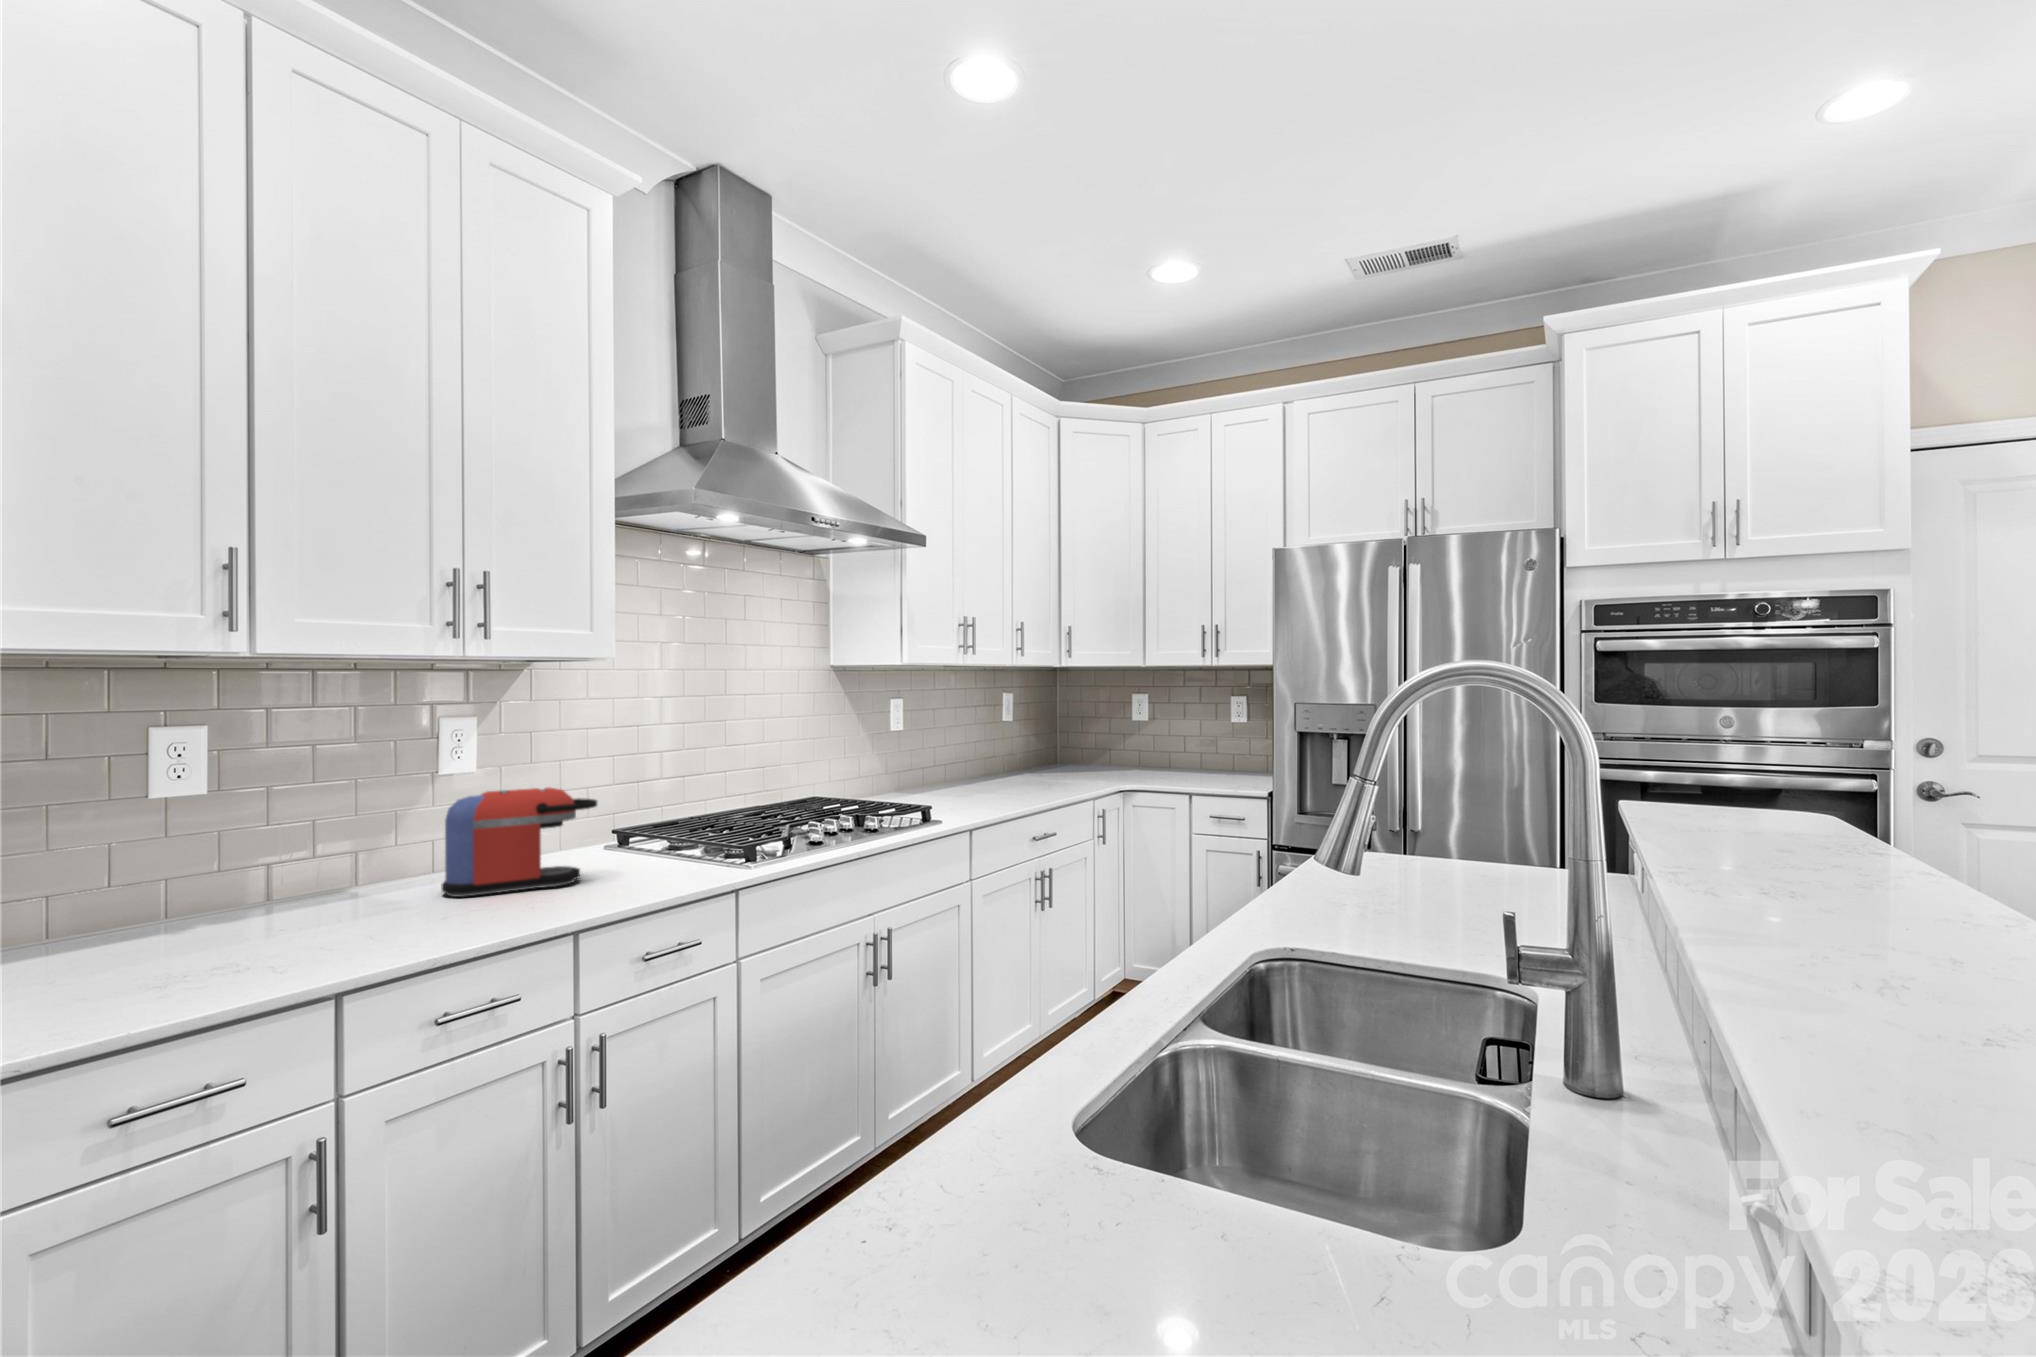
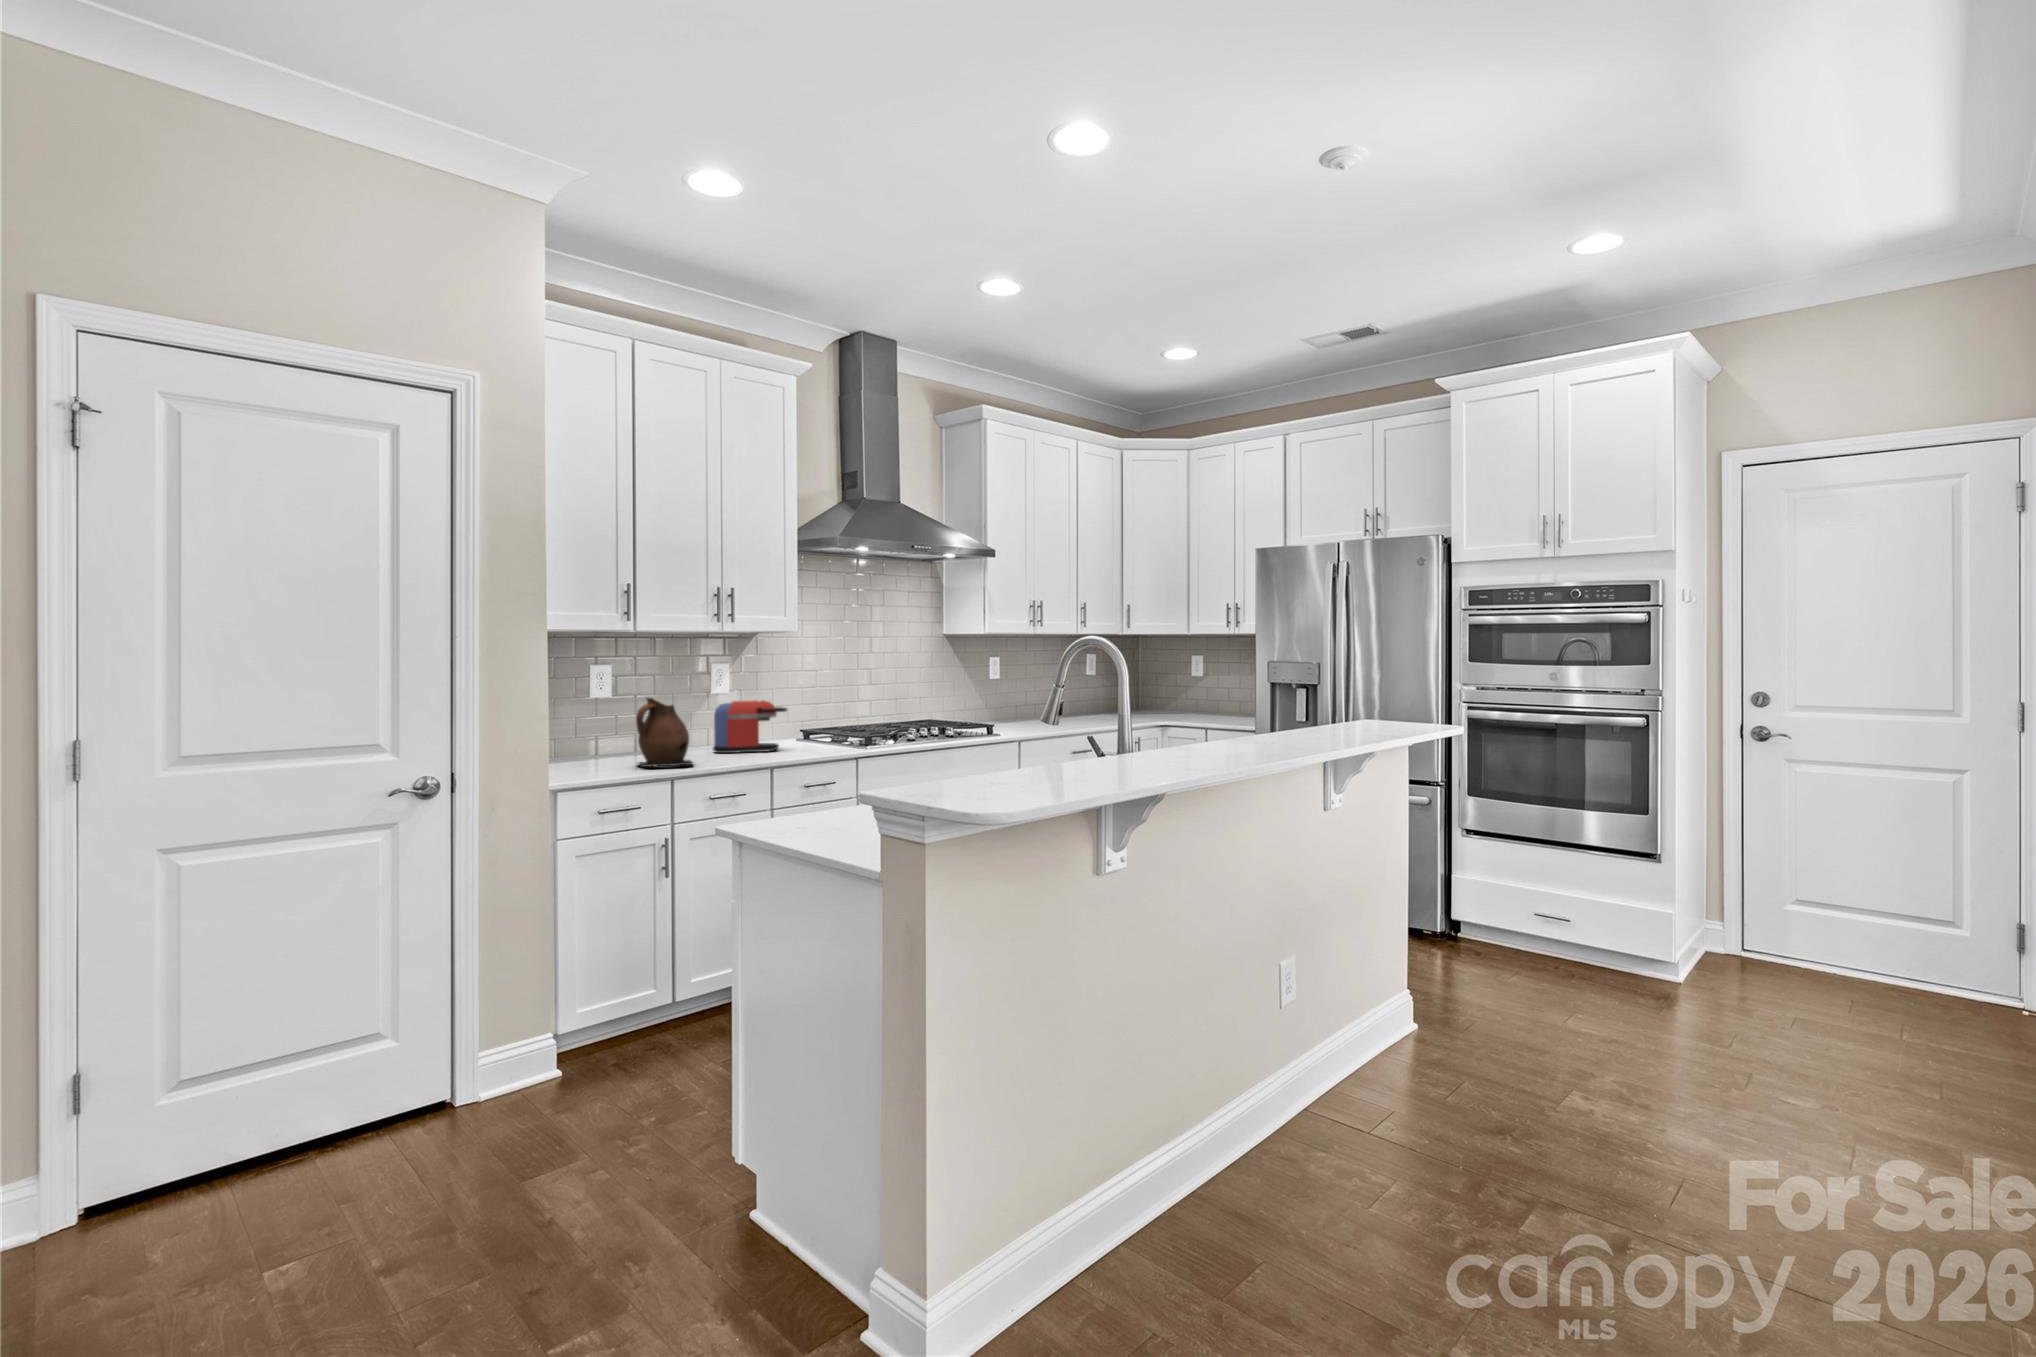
ceramic pitcher: none [240,804,392,969] -> present [636,698,693,767]

